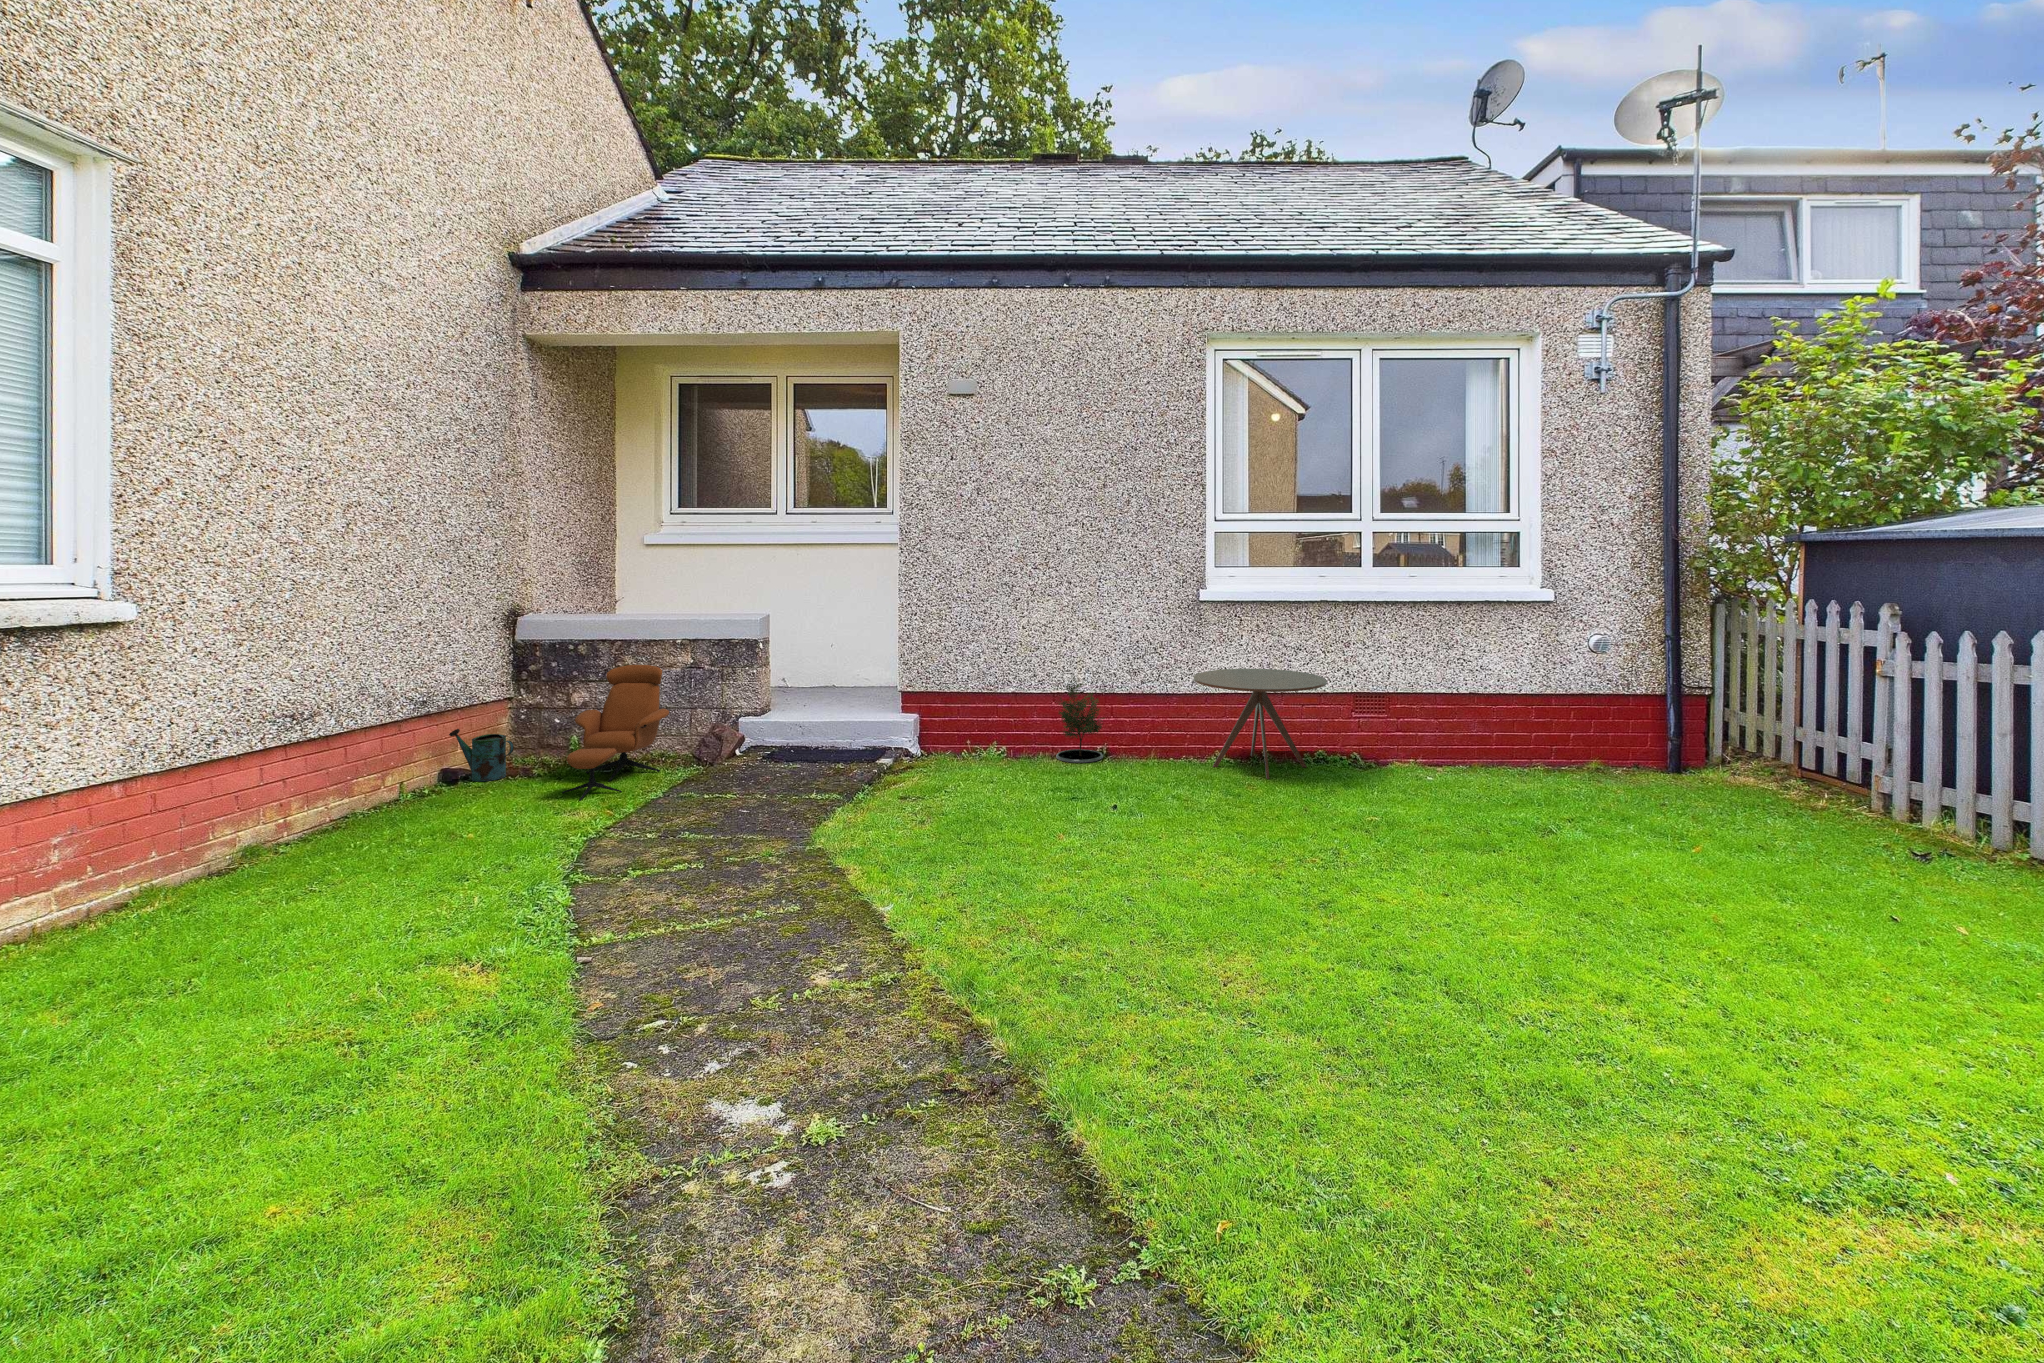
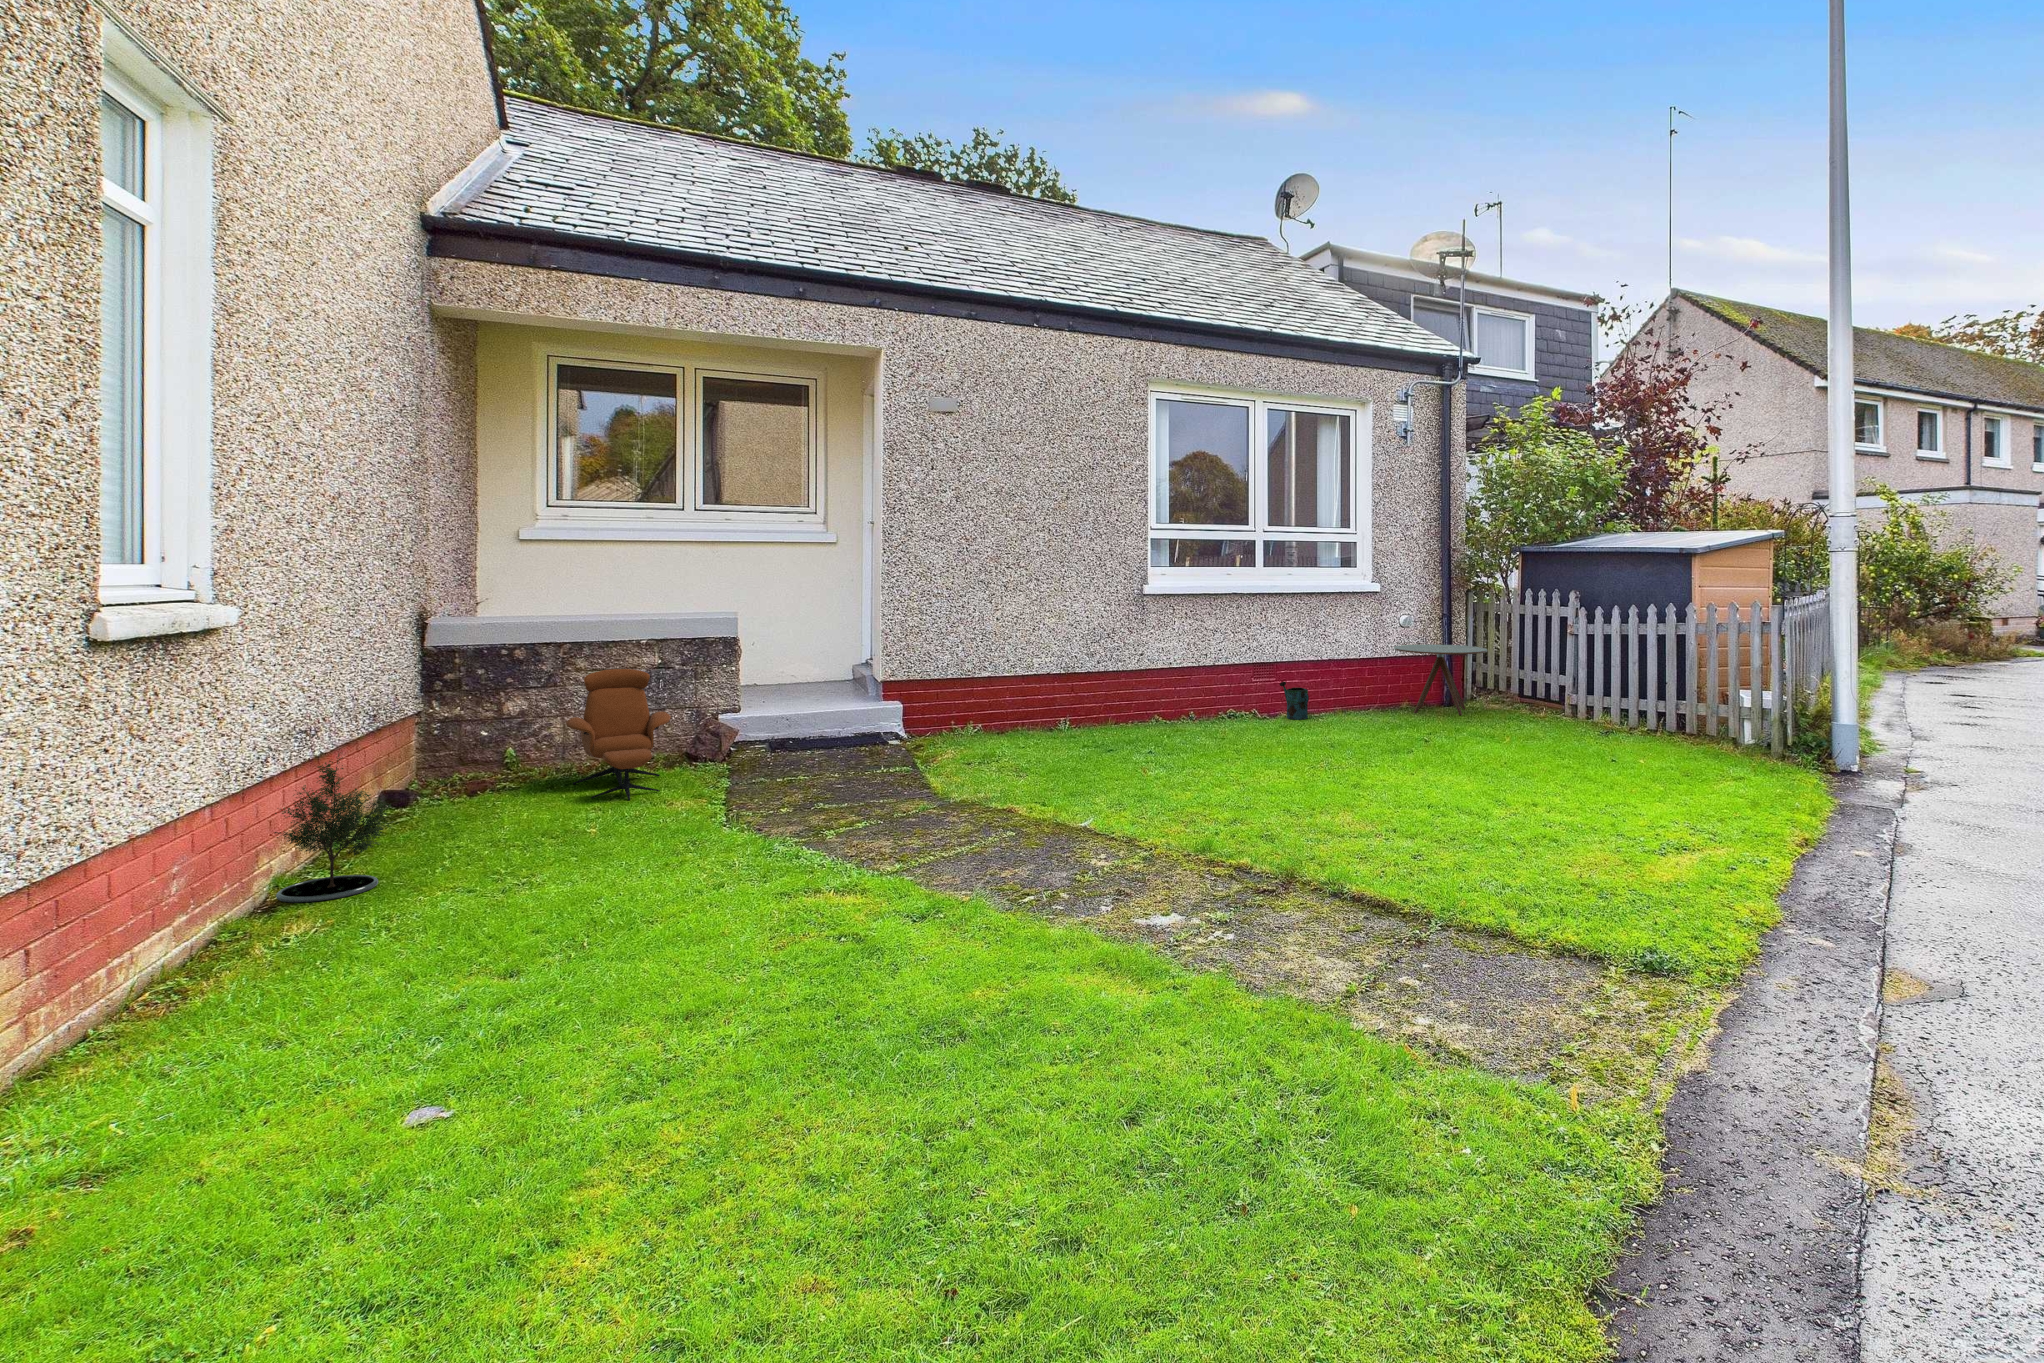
round table: present [1194,669,1327,779] -> present [1394,644,1487,715]
potted tree: present [1056,675,1104,763] -> present [275,754,394,902]
watering can: present [449,729,514,781] -> present [1280,682,1309,720]

